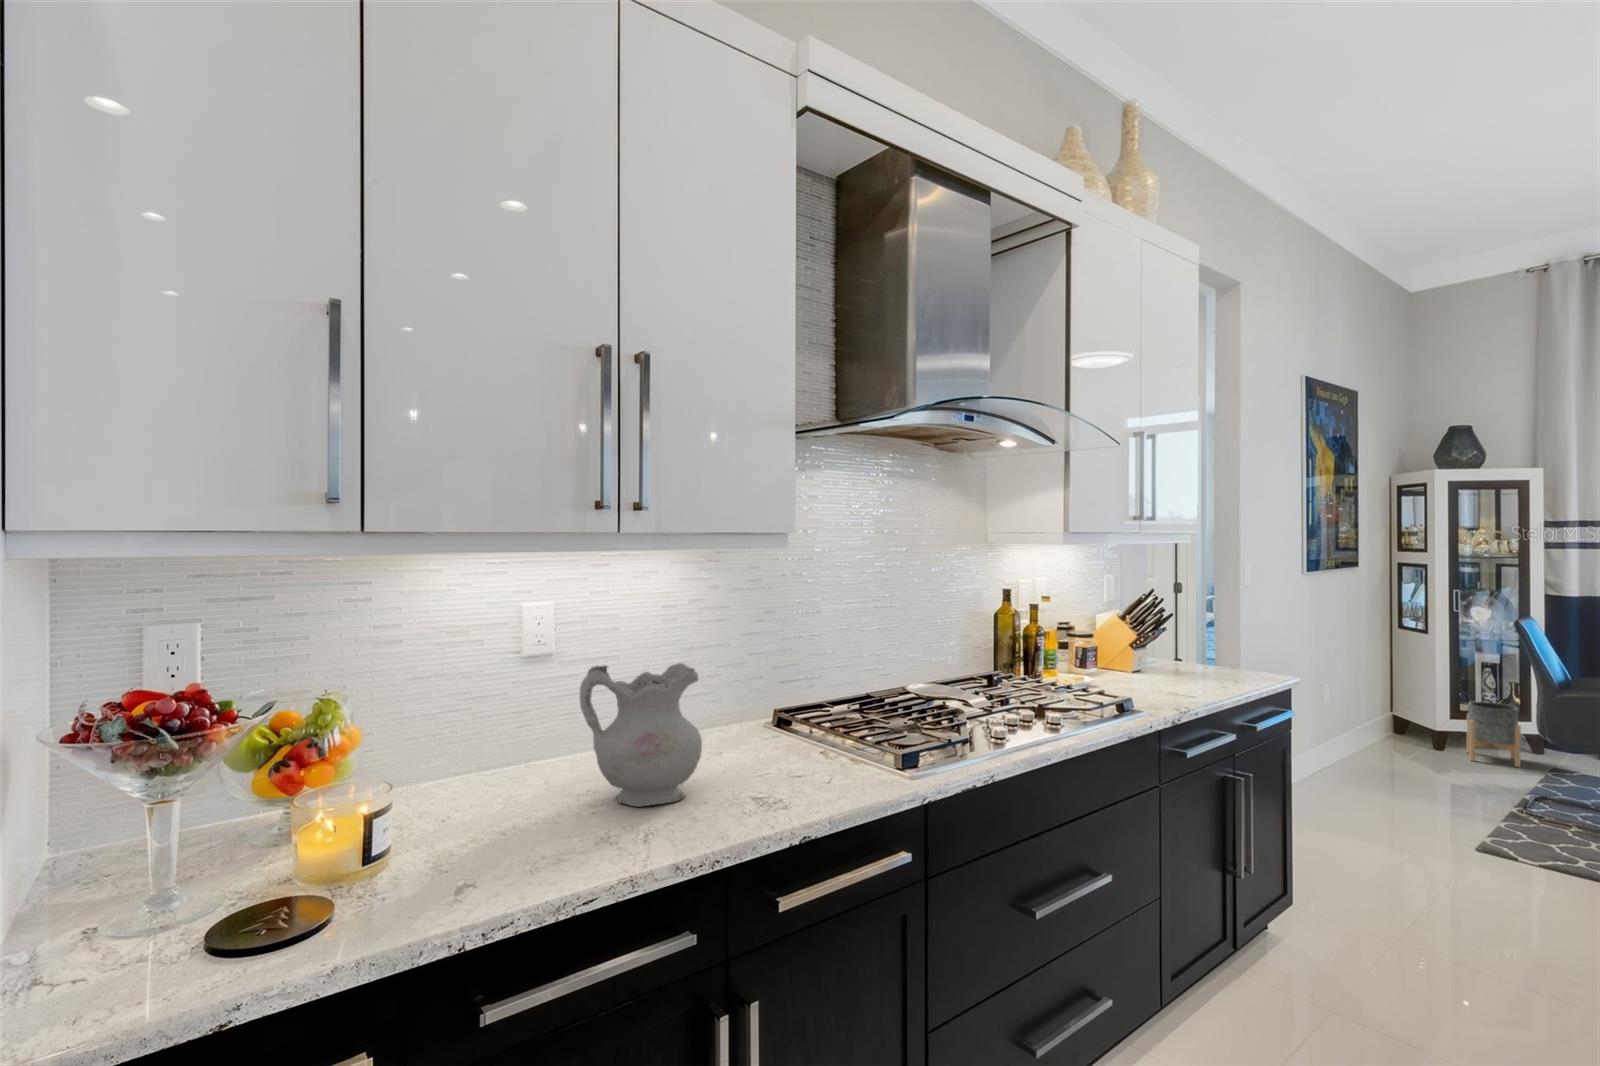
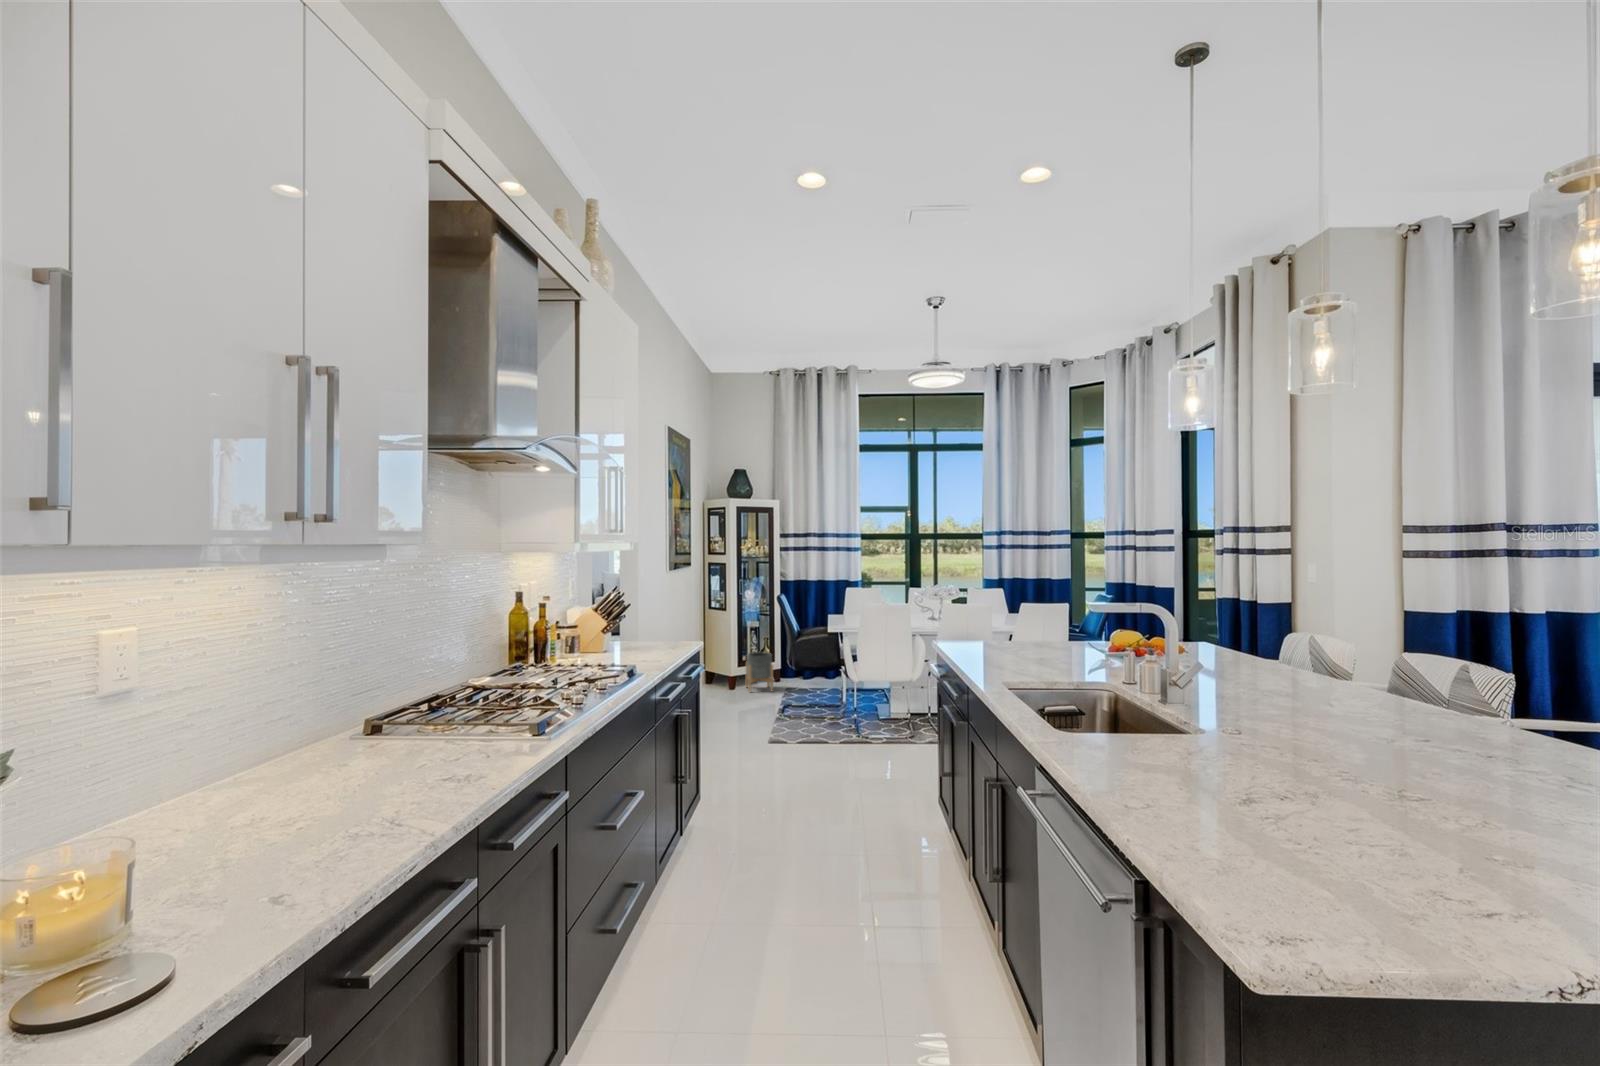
ceramic pitcher: present [580,663,702,807] -> none [242,673,379,823]

